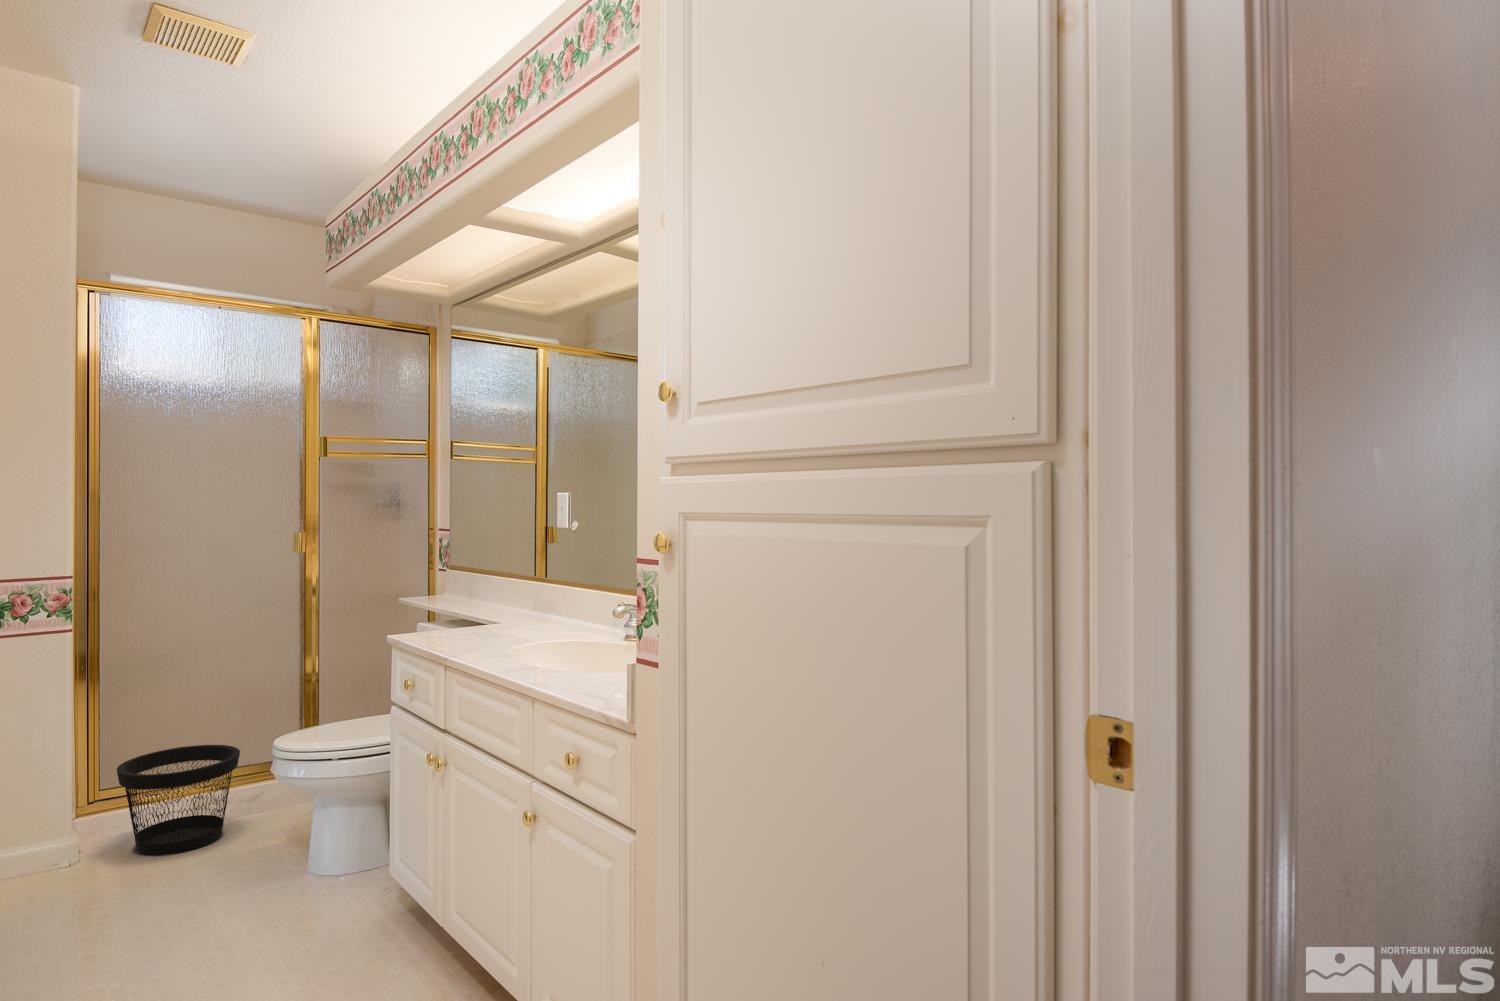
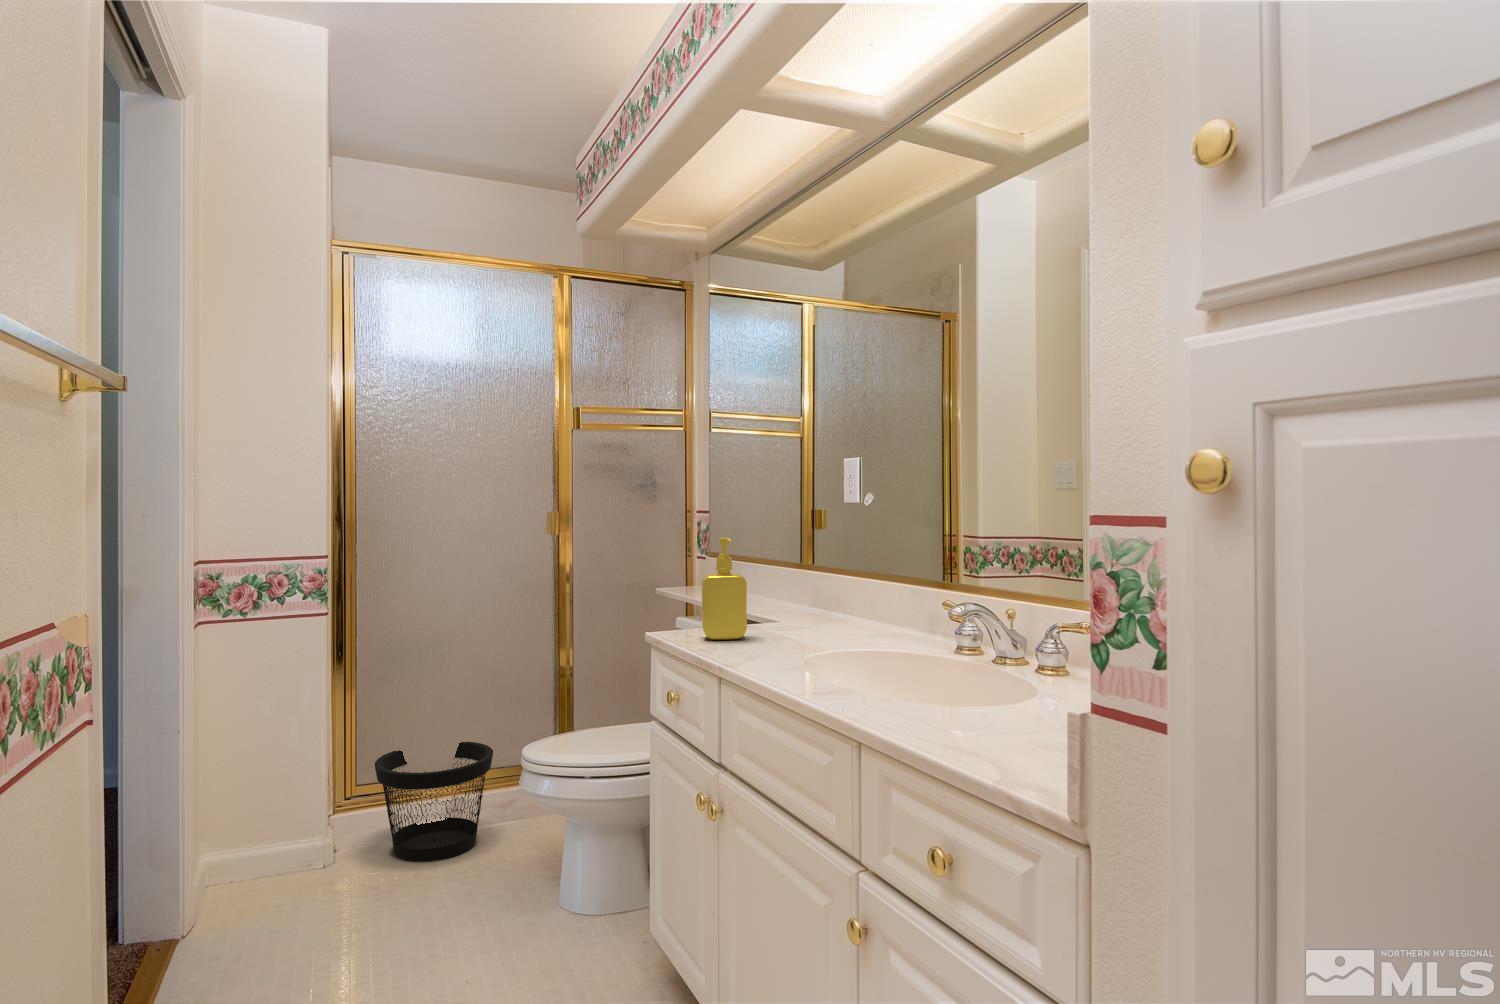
soap dispenser: none [434,562,470,640] -> present [702,538,747,640]

